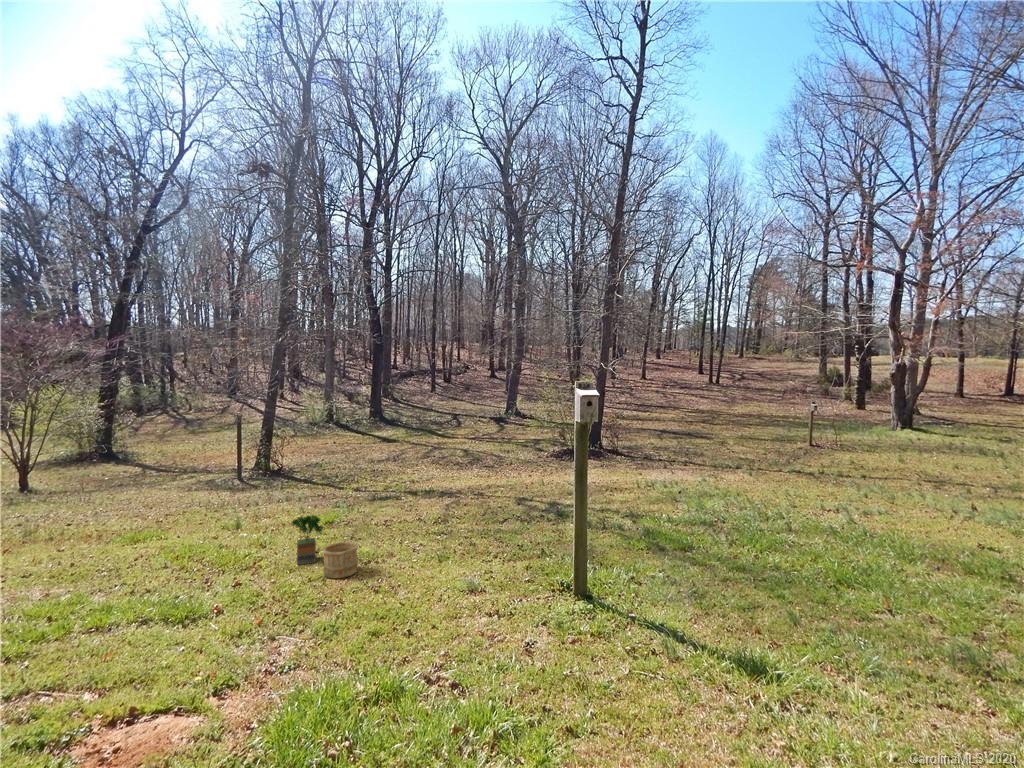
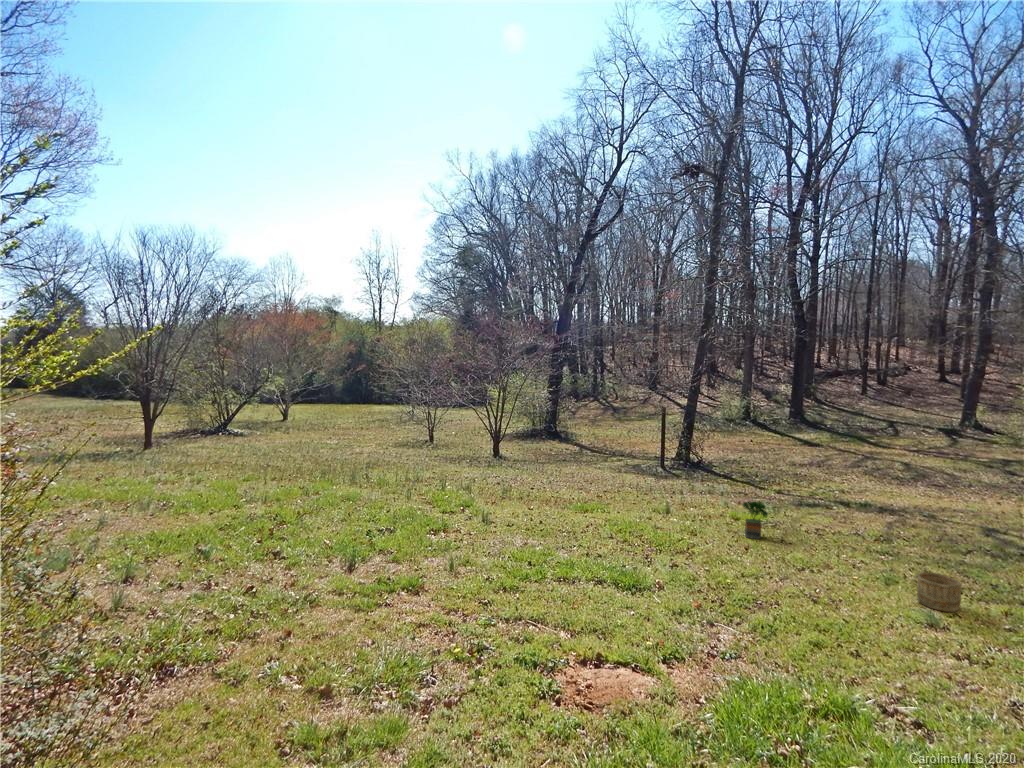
wooden bucket: present [323,542,358,578] -> present [917,572,962,612]

